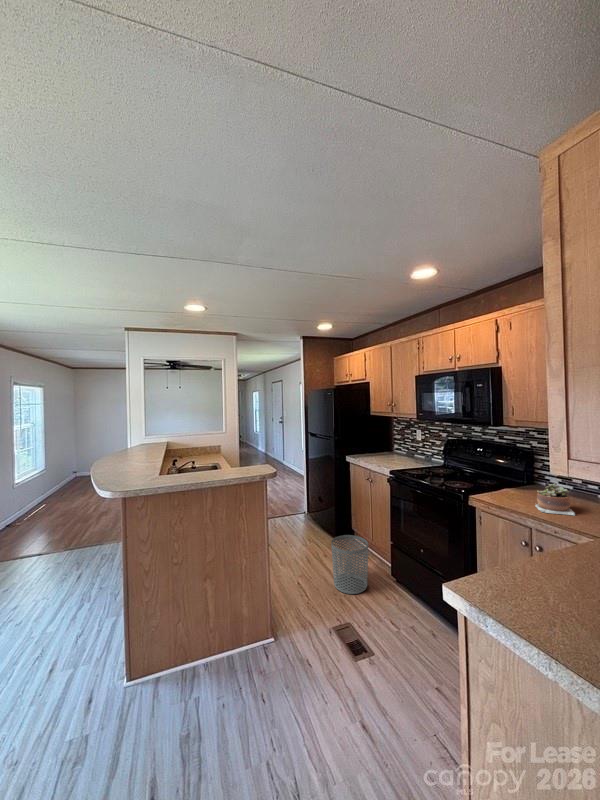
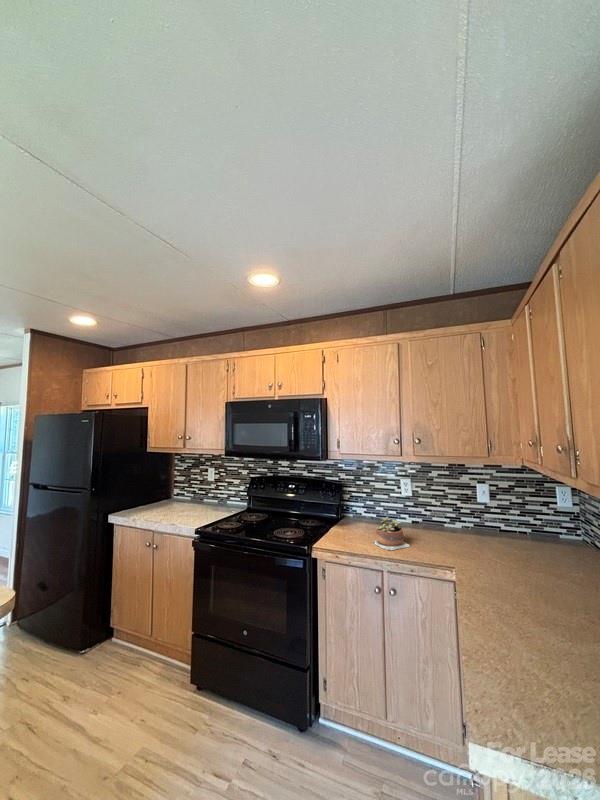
waste bin: present [331,535,368,594] -> none [95,644,162,762]

